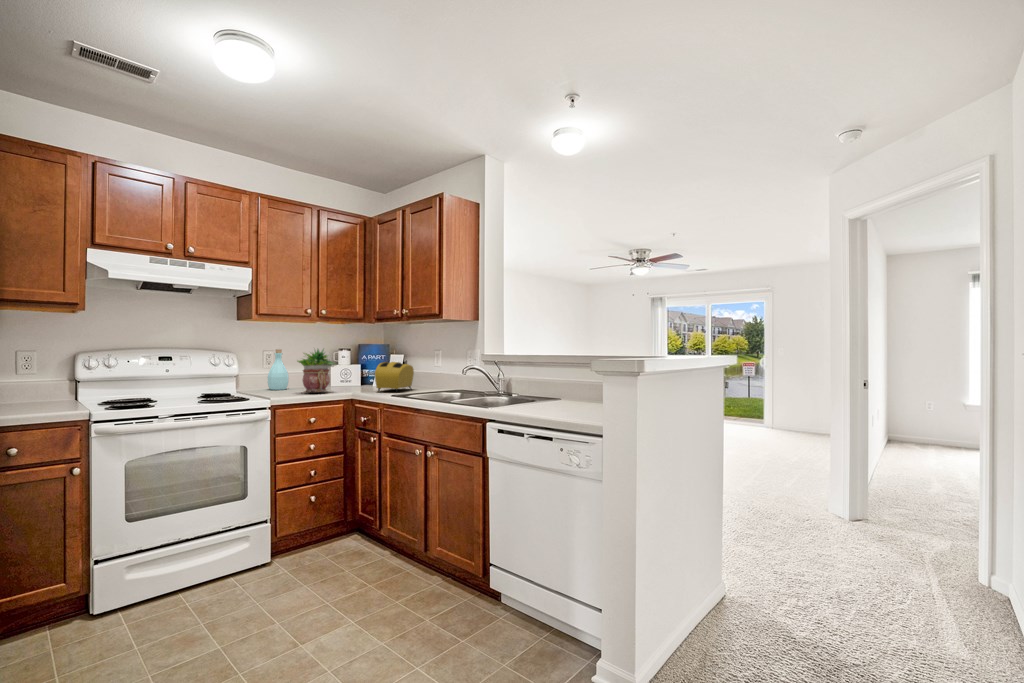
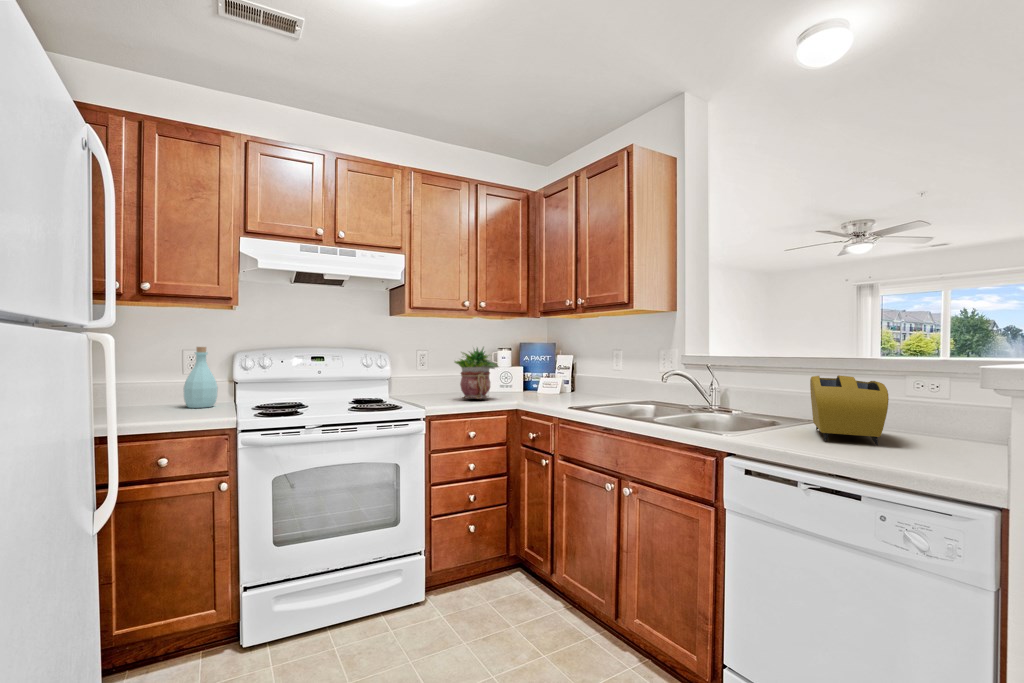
bottle: present [268,349,289,390] -> present [184,347,218,408]
toaster: present [375,362,414,392] -> present [810,375,889,445]

